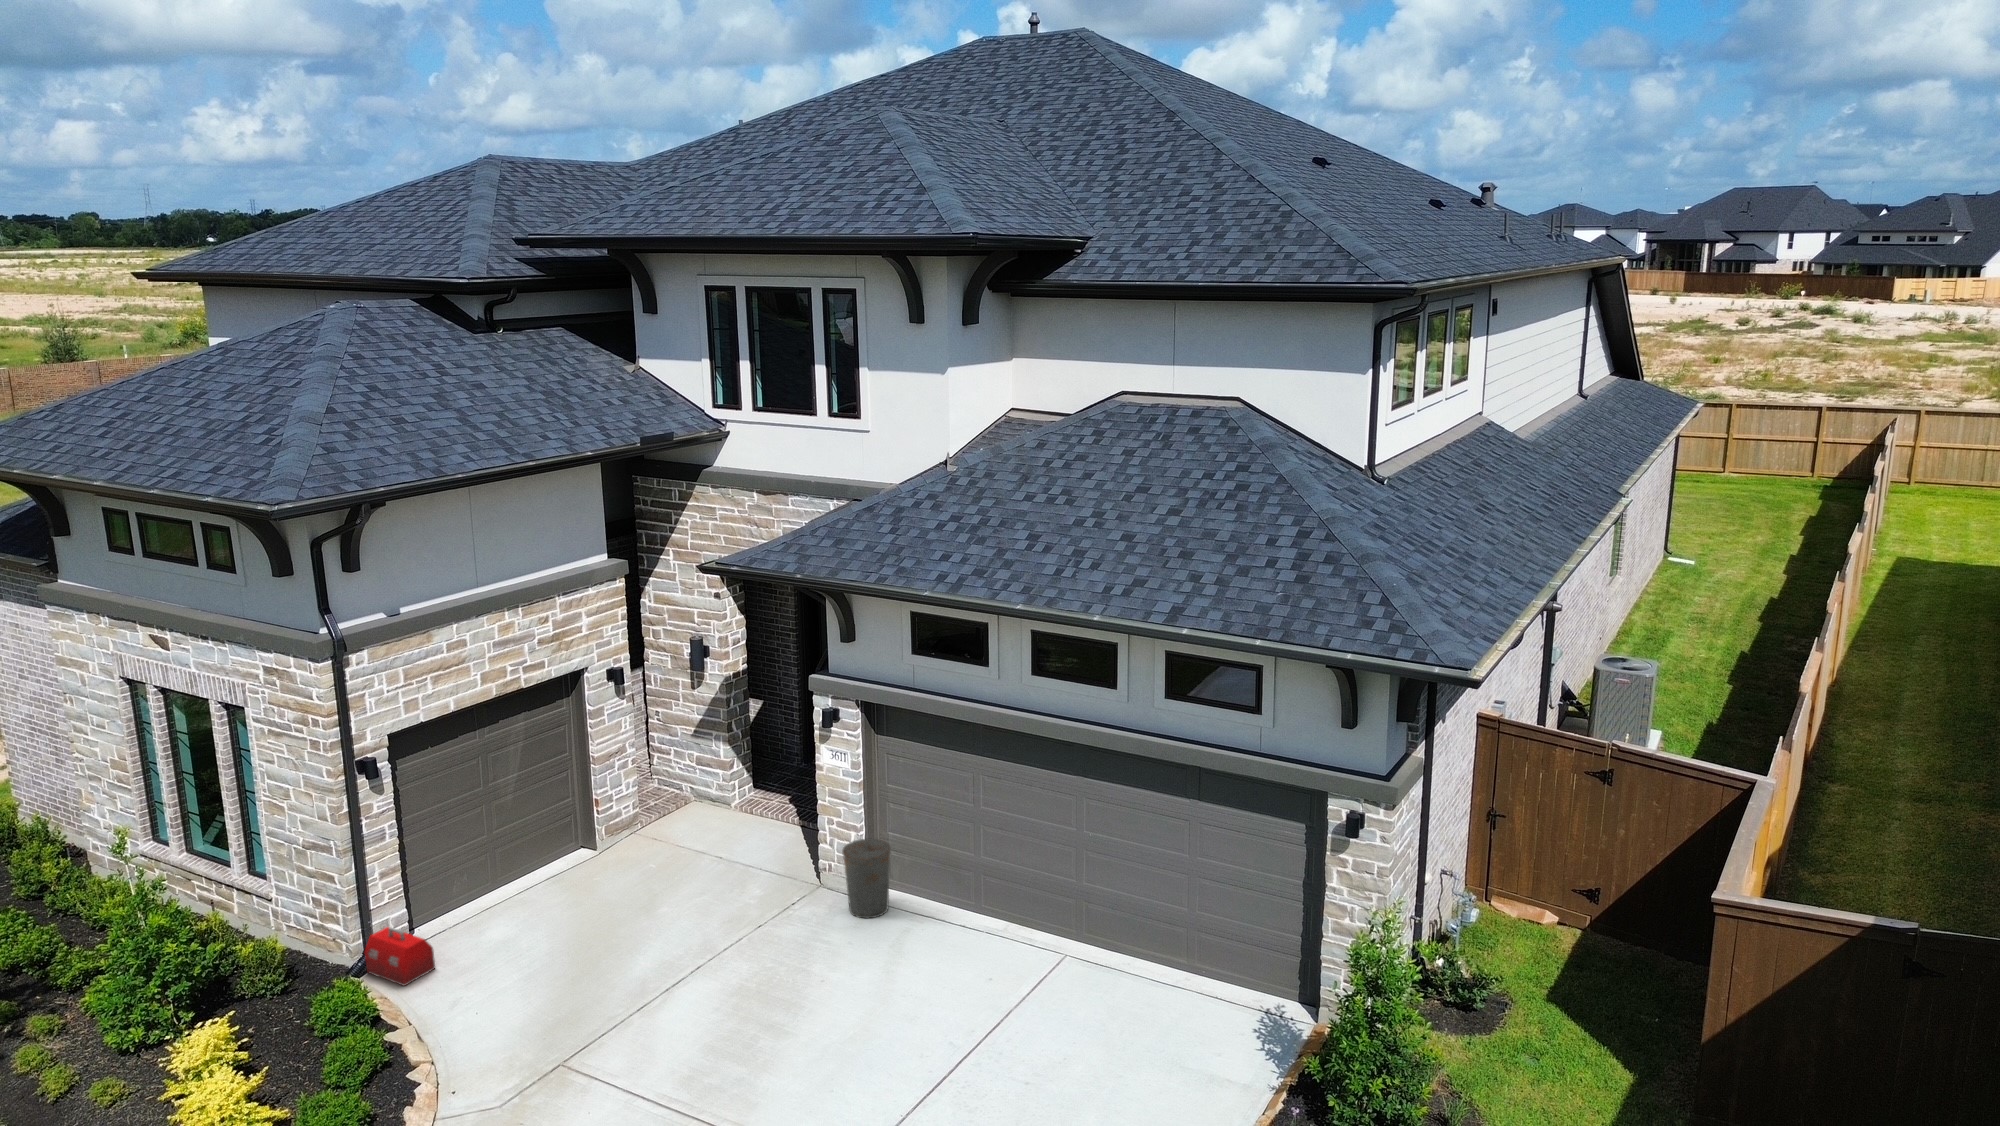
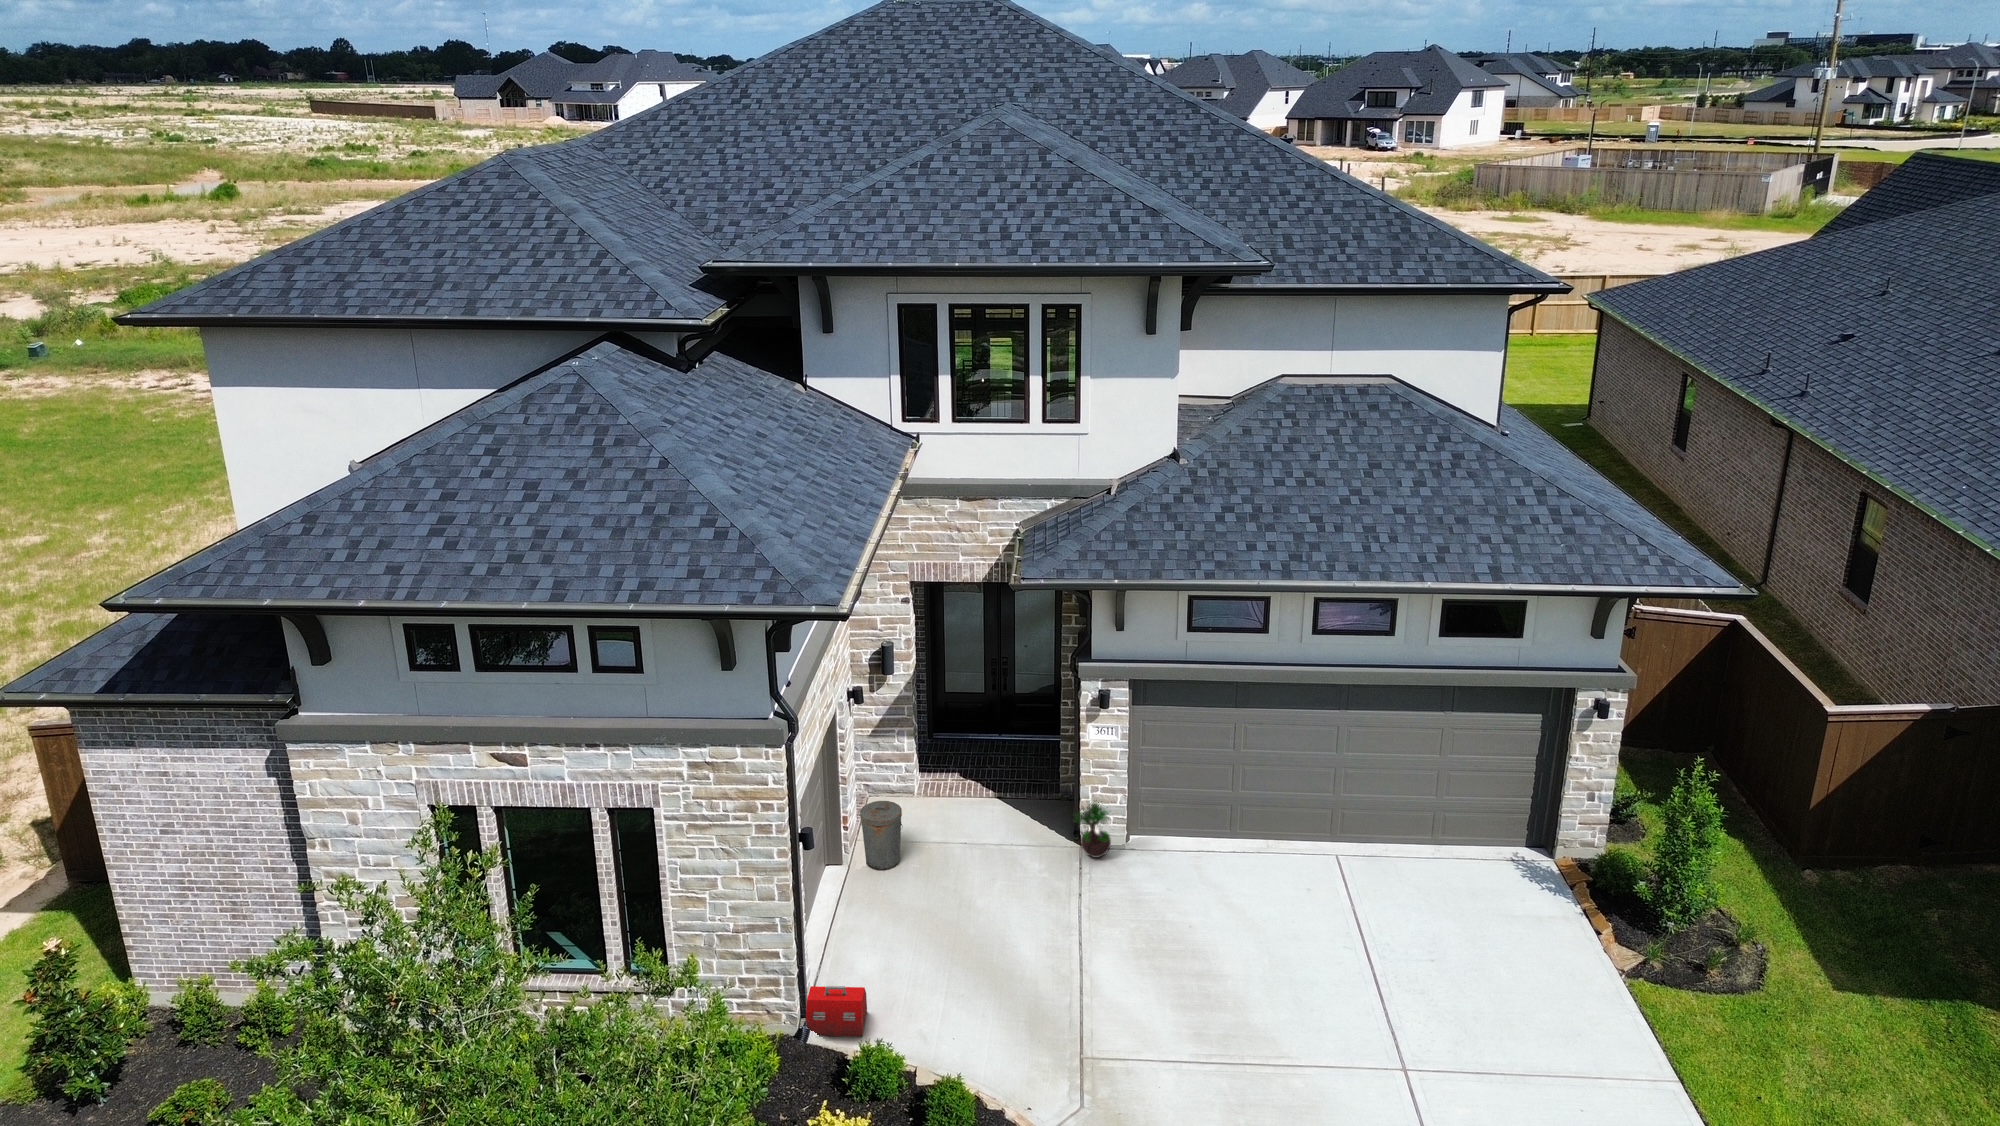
potted tree: none [773,823,828,898] -> present [1075,800,1111,858]
trash can: present [842,839,890,918] -> present [860,801,902,870]

